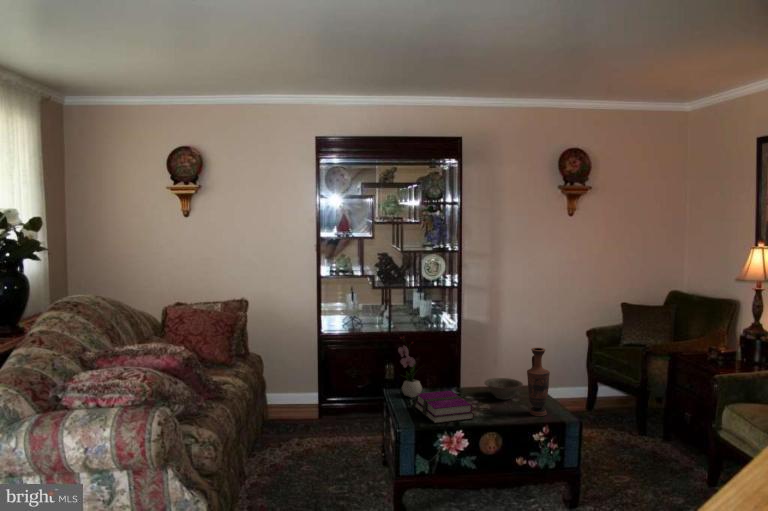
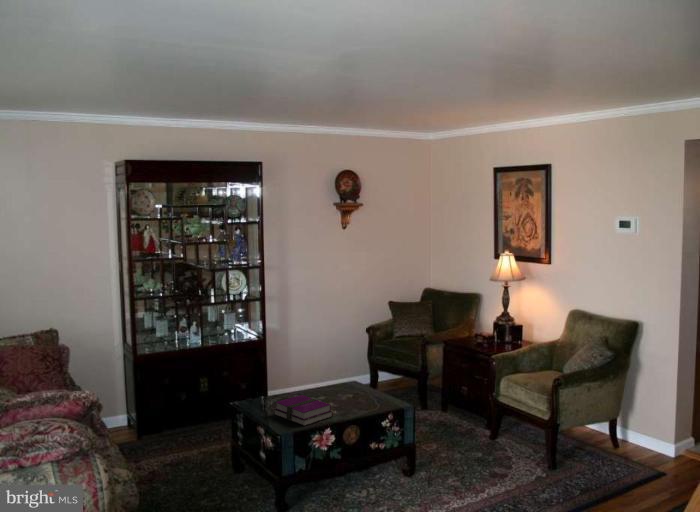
flower arrangement: present [398,337,422,397] -> none [249,351,272,407]
vase: present [527,348,550,416] -> none [369,348,388,406]
decorative bowl: present [485,378,523,400] -> none [323,377,356,396]

